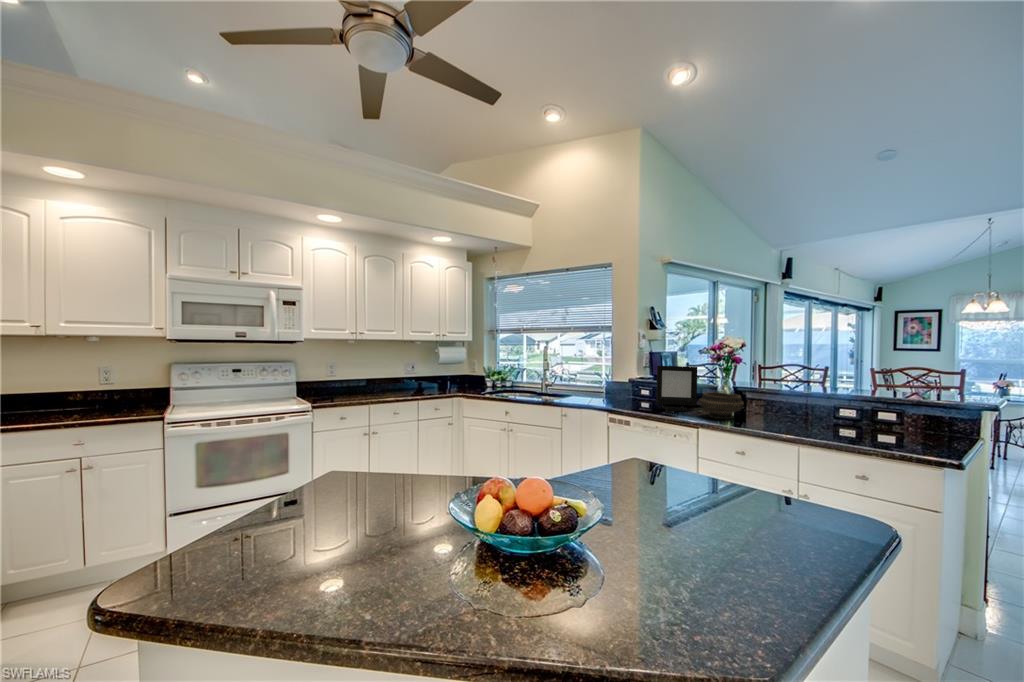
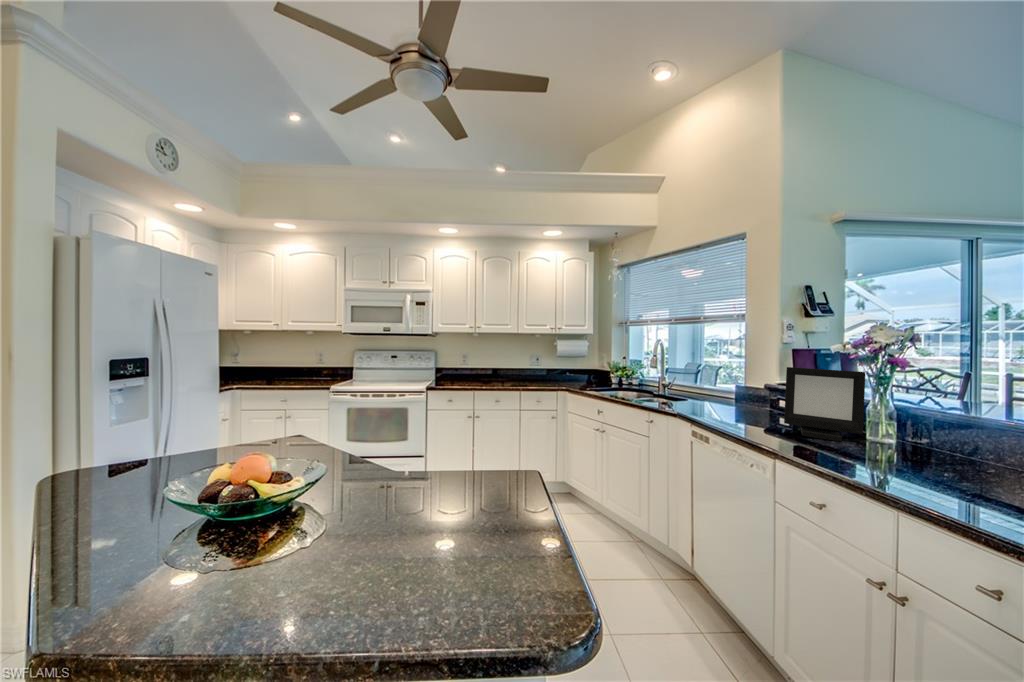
bowl: present [699,392,744,419] -> none [852,415,959,469]

